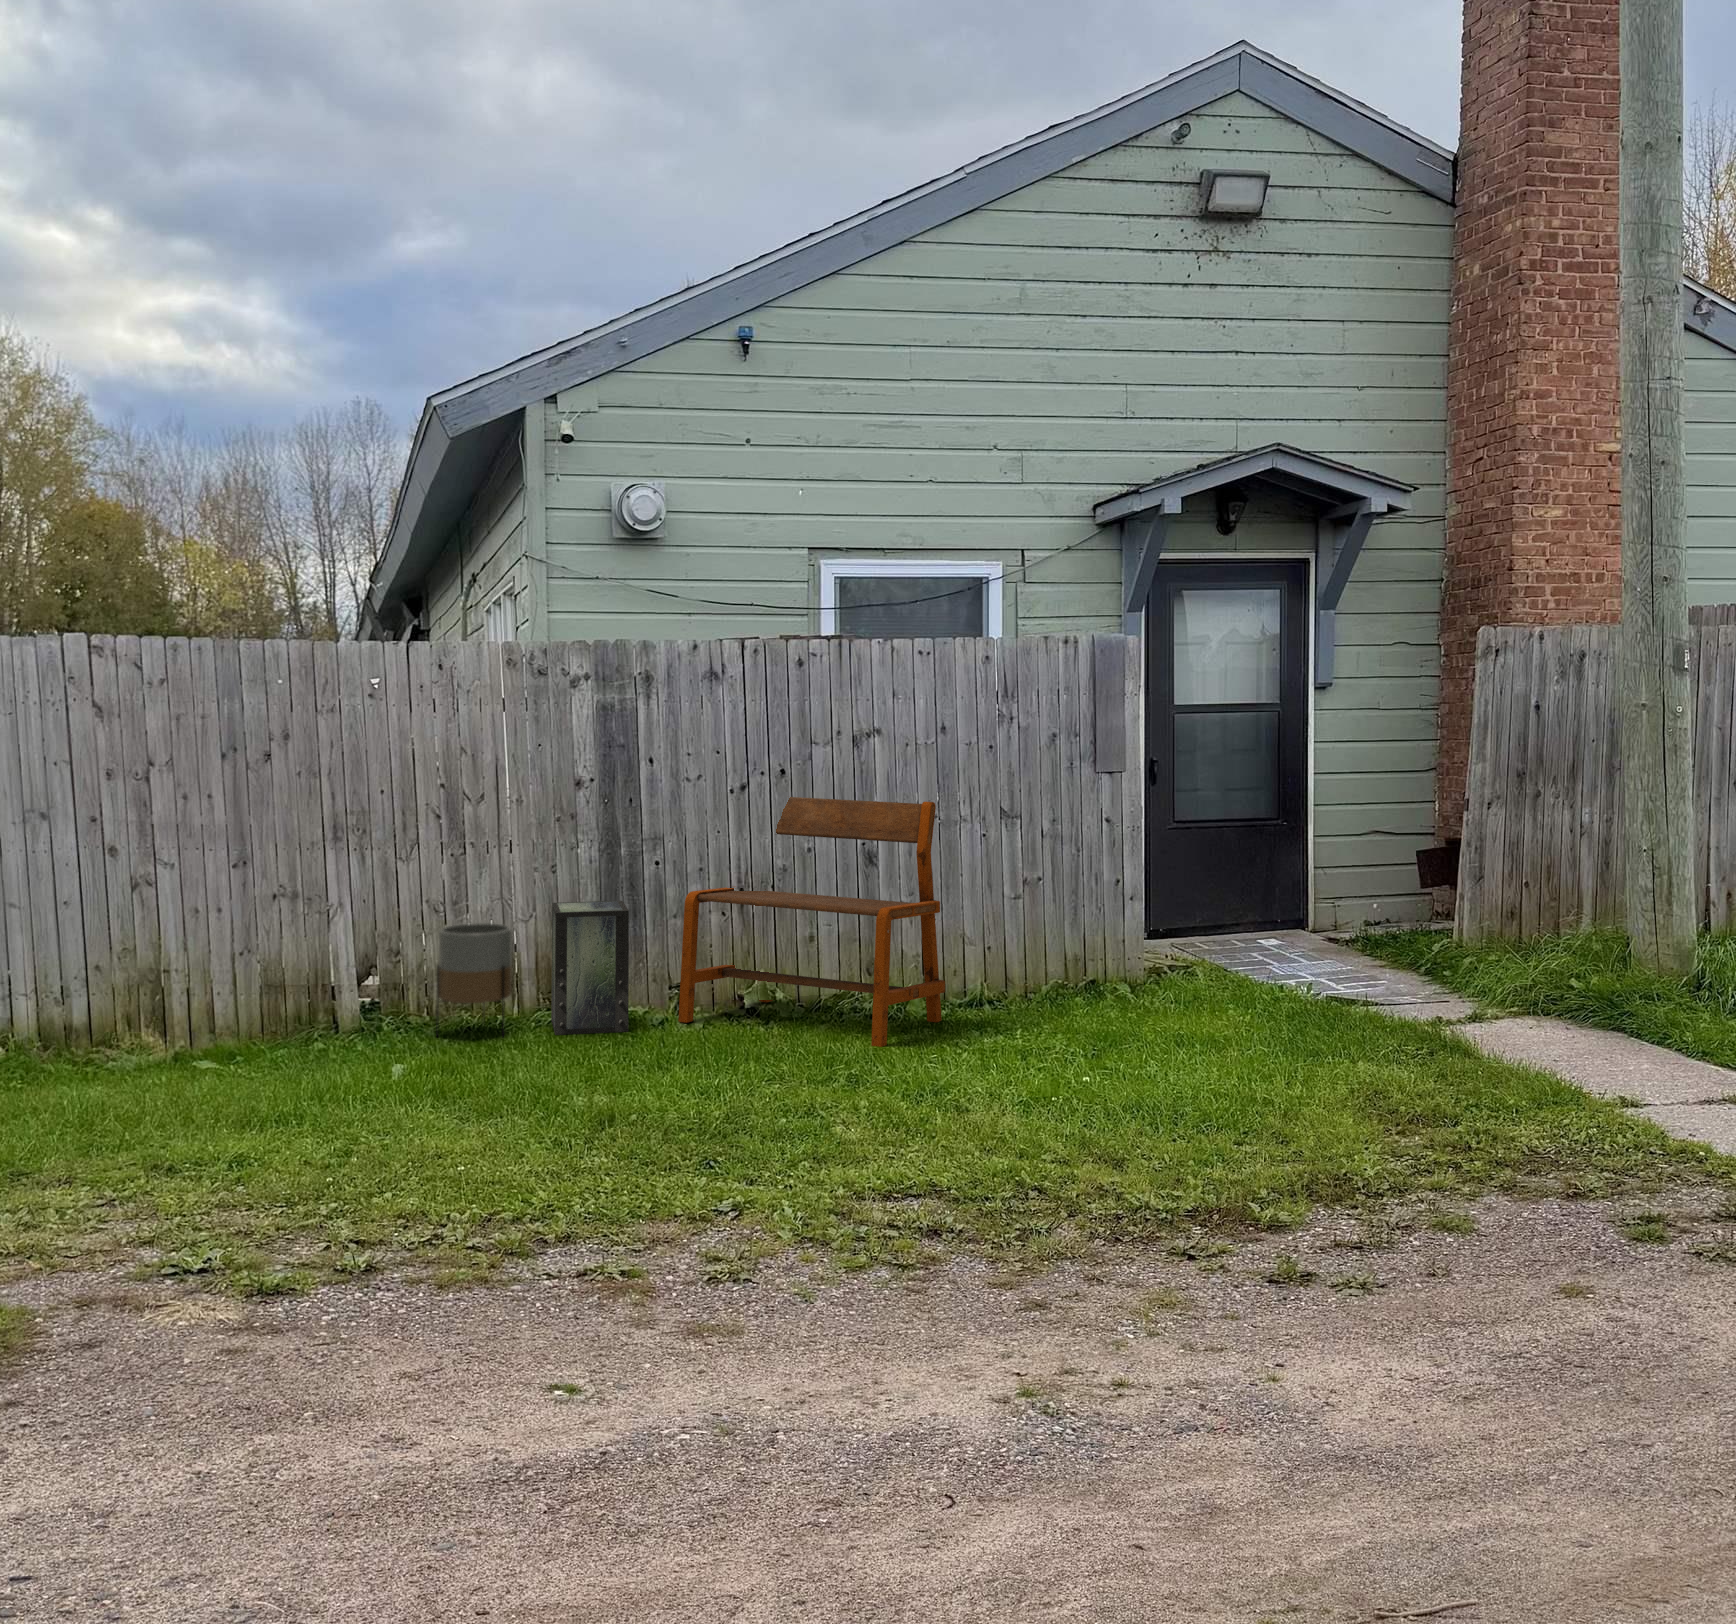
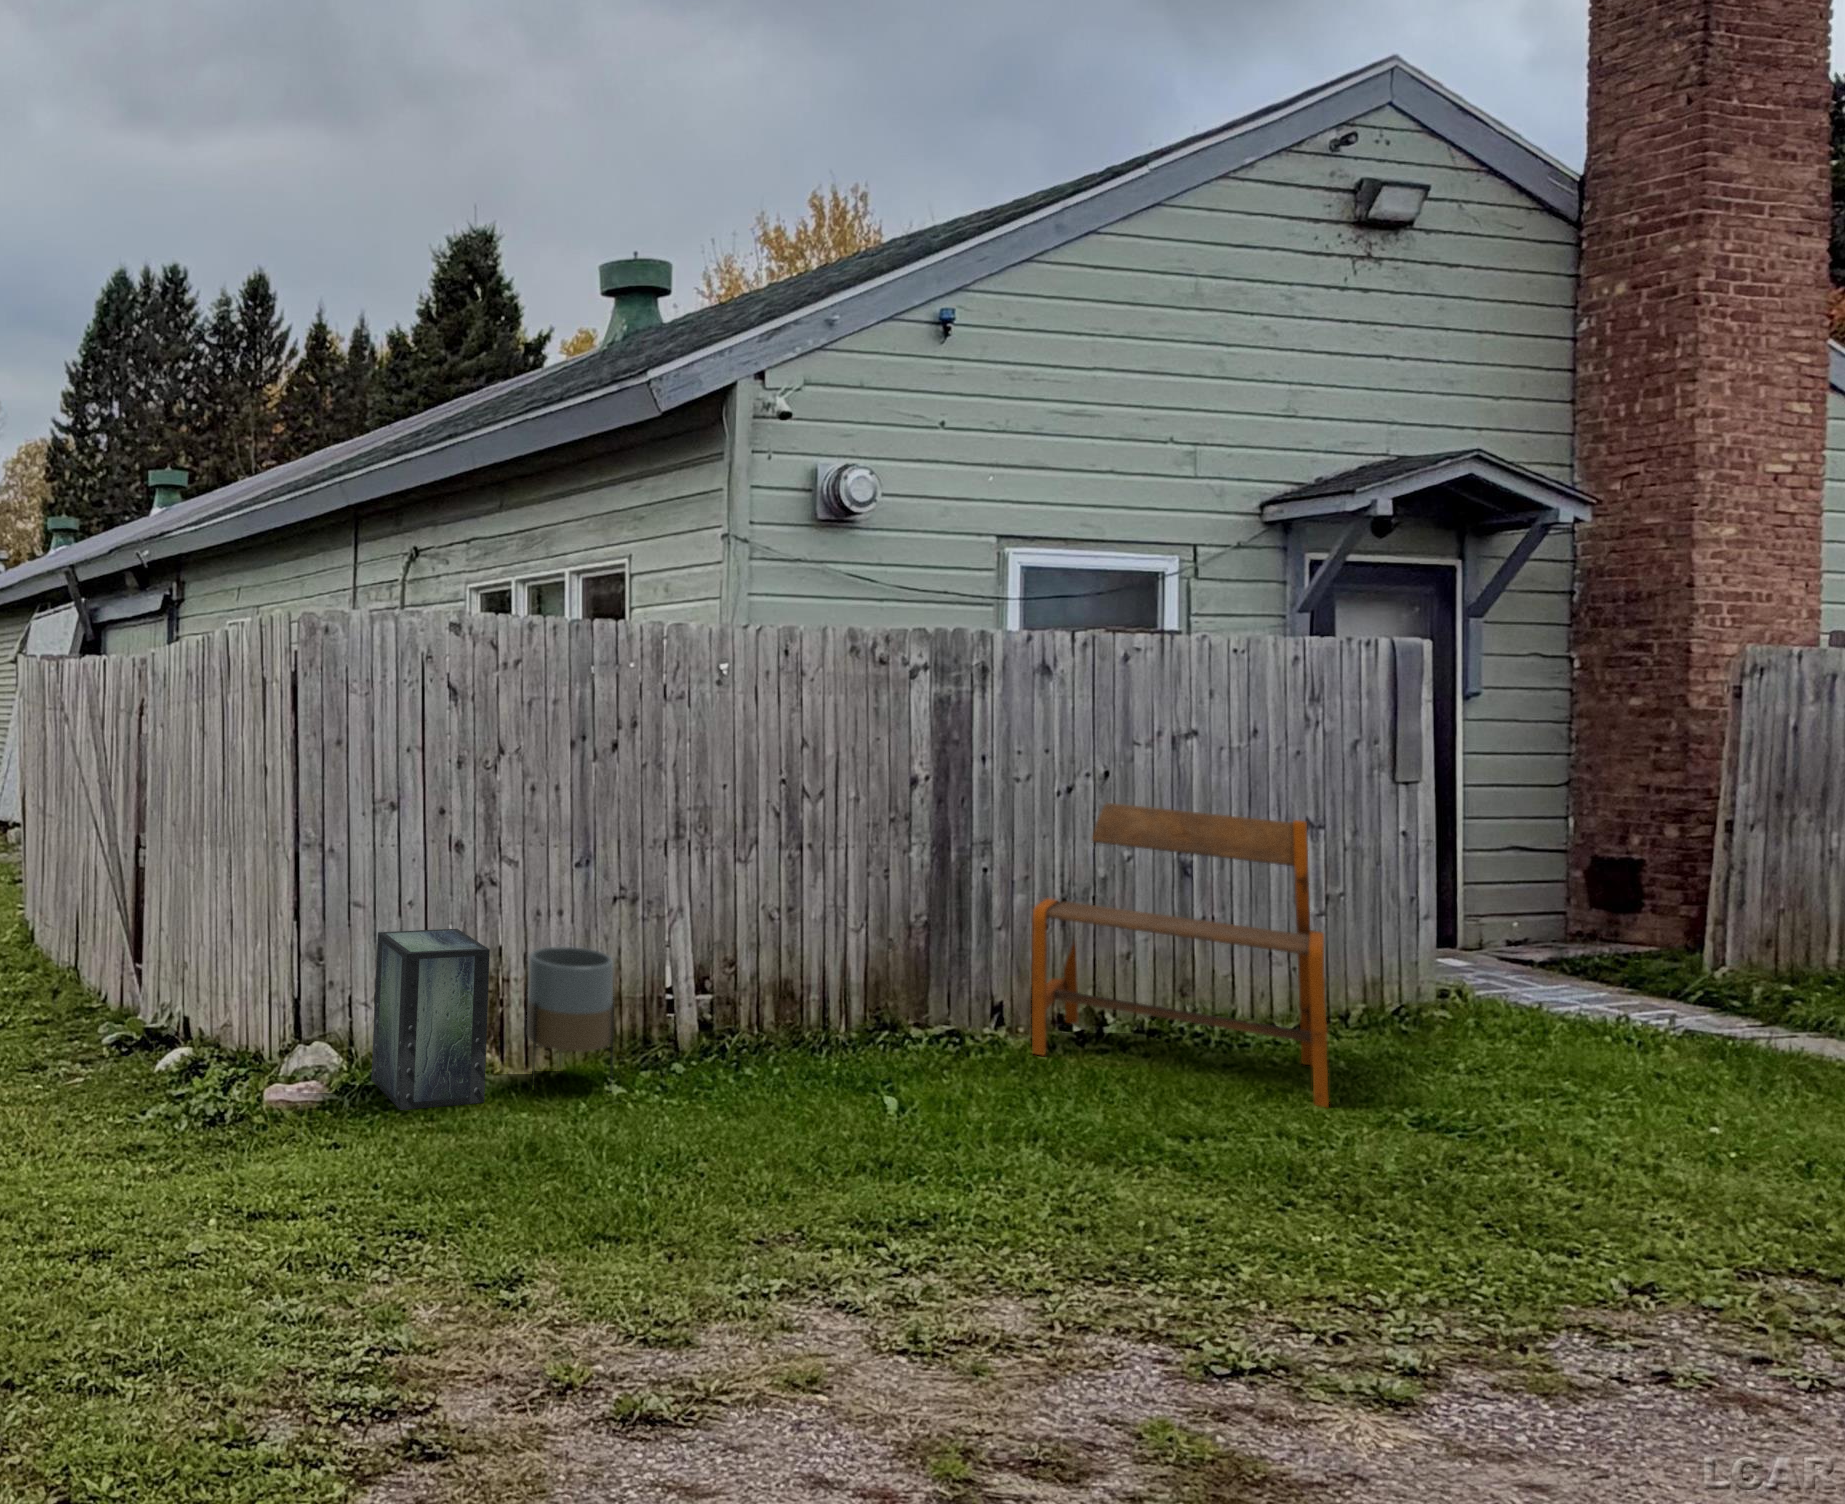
storage box: present [551,901,629,1035] -> present [371,929,490,1110]
planter: present [436,923,512,1036] -> present [527,947,614,1090]

